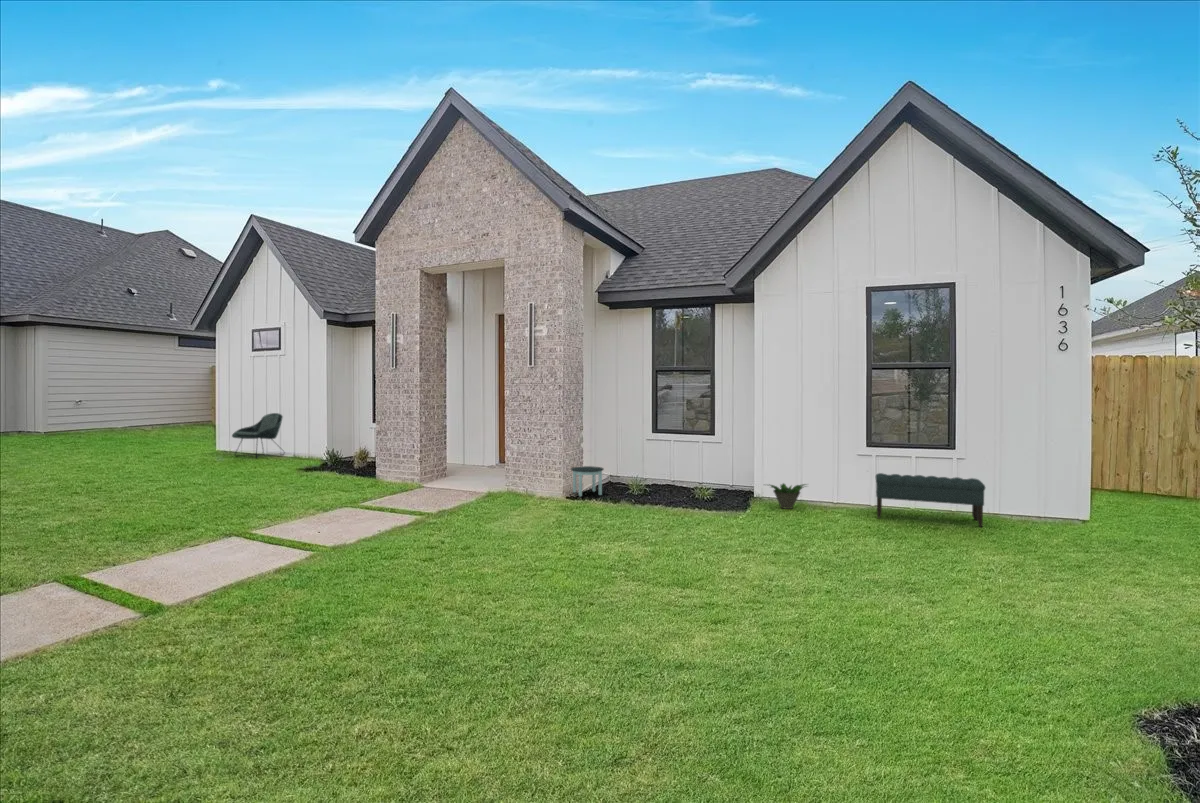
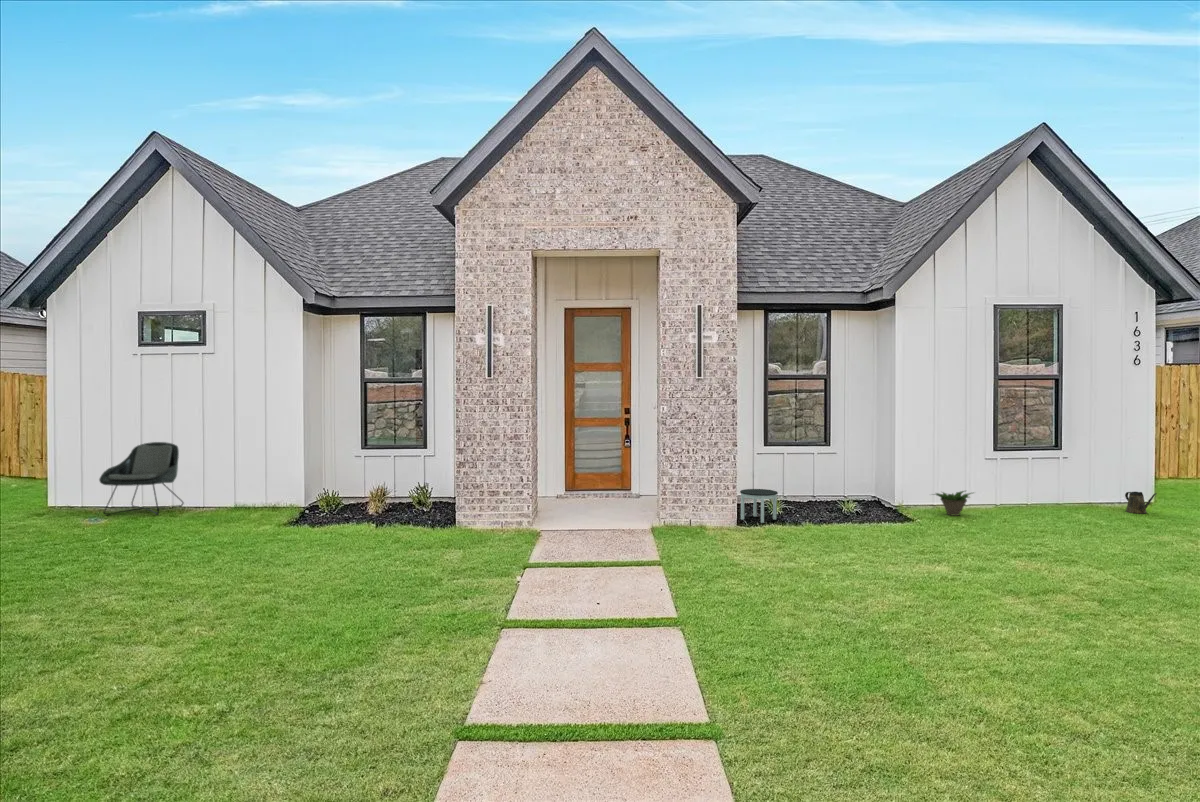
bench: present [876,473,985,527] -> none [1017,476,1116,516]
watering can: none [1021,502,1048,530] -> present [1125,492,1157,514]

